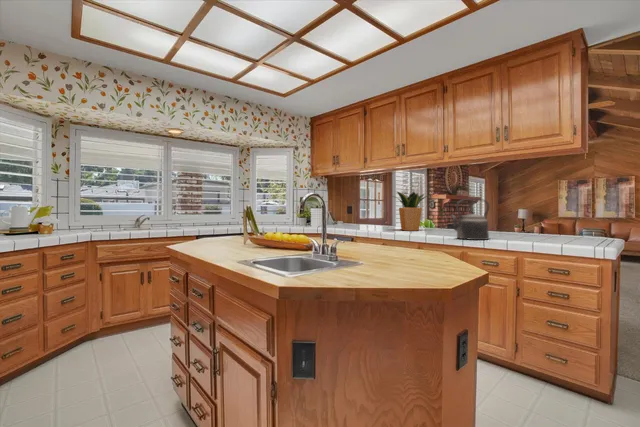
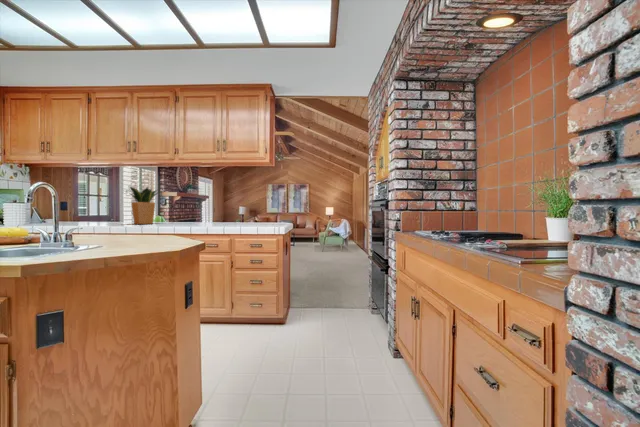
kettle: present [451,199,489,240] -> none [183,195,212,227]

